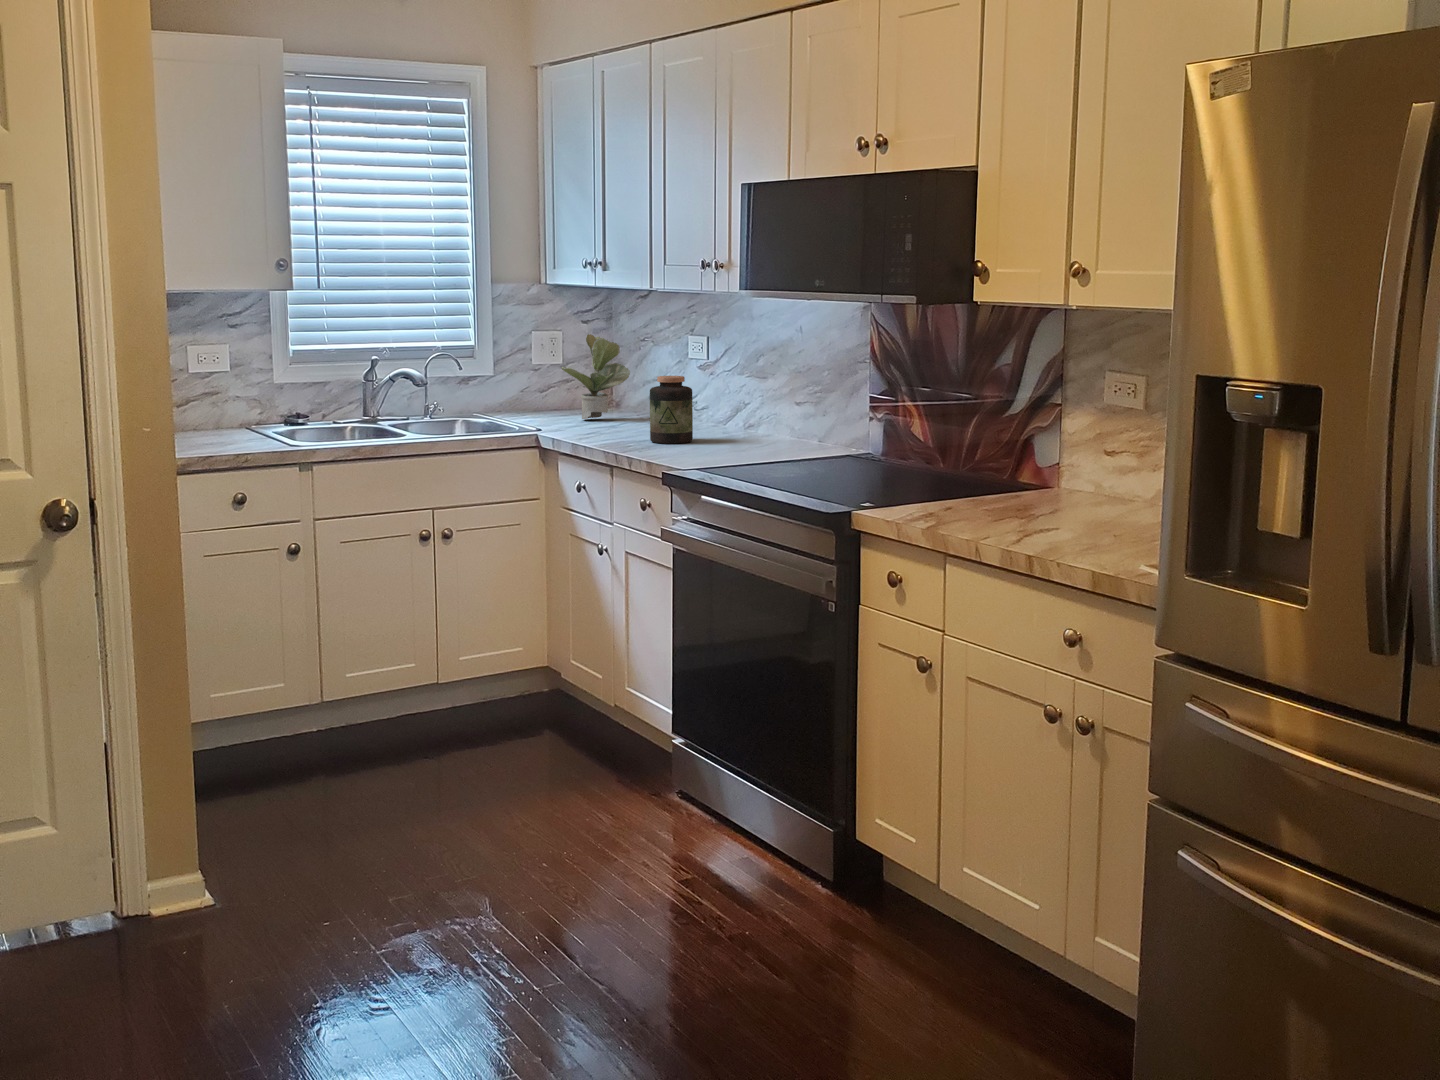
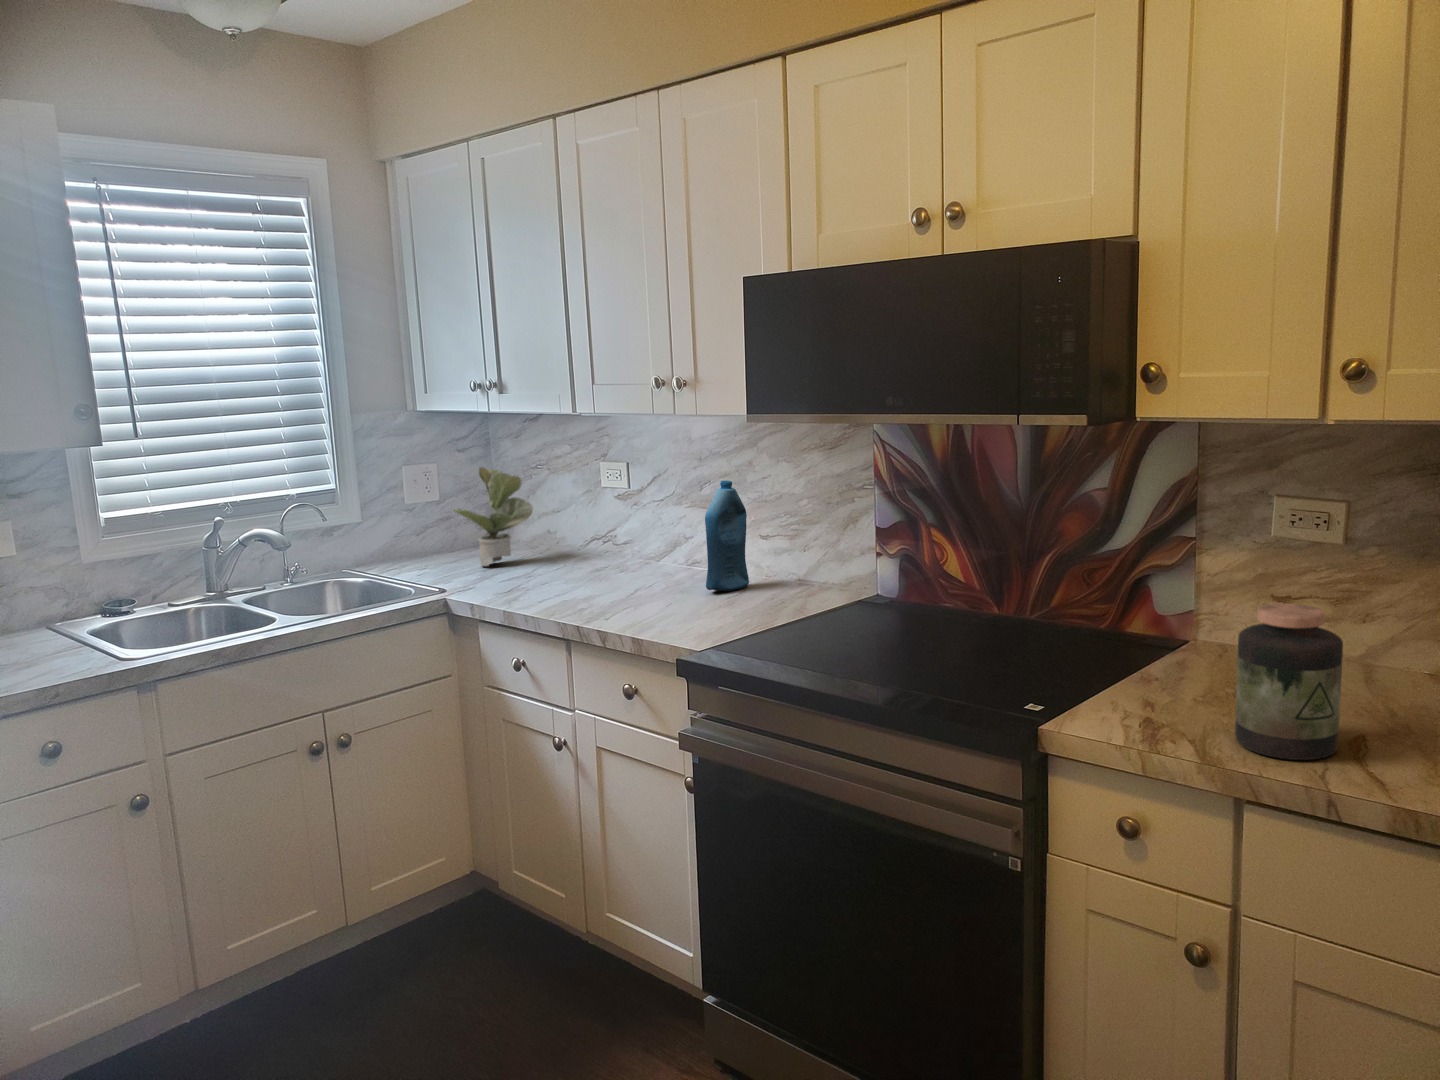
bottle: none [738,351,780,444] -> present [705,481,749,591]
jar: present [650,376,693,444] -> present [1235,604,1343,760]

